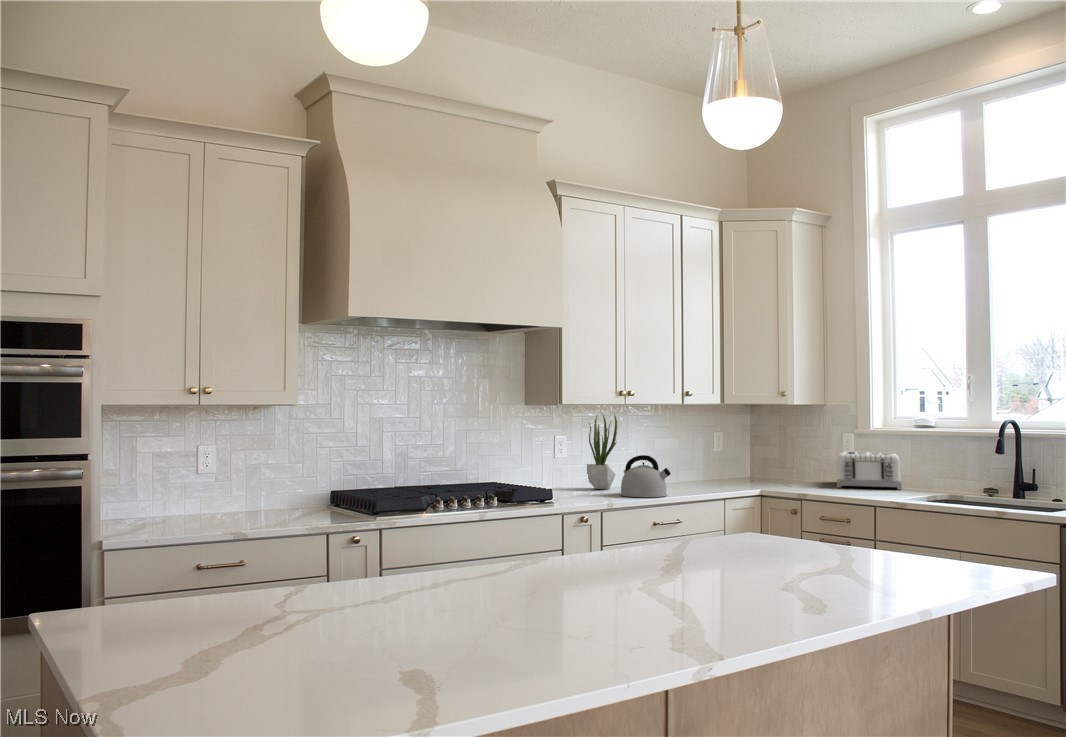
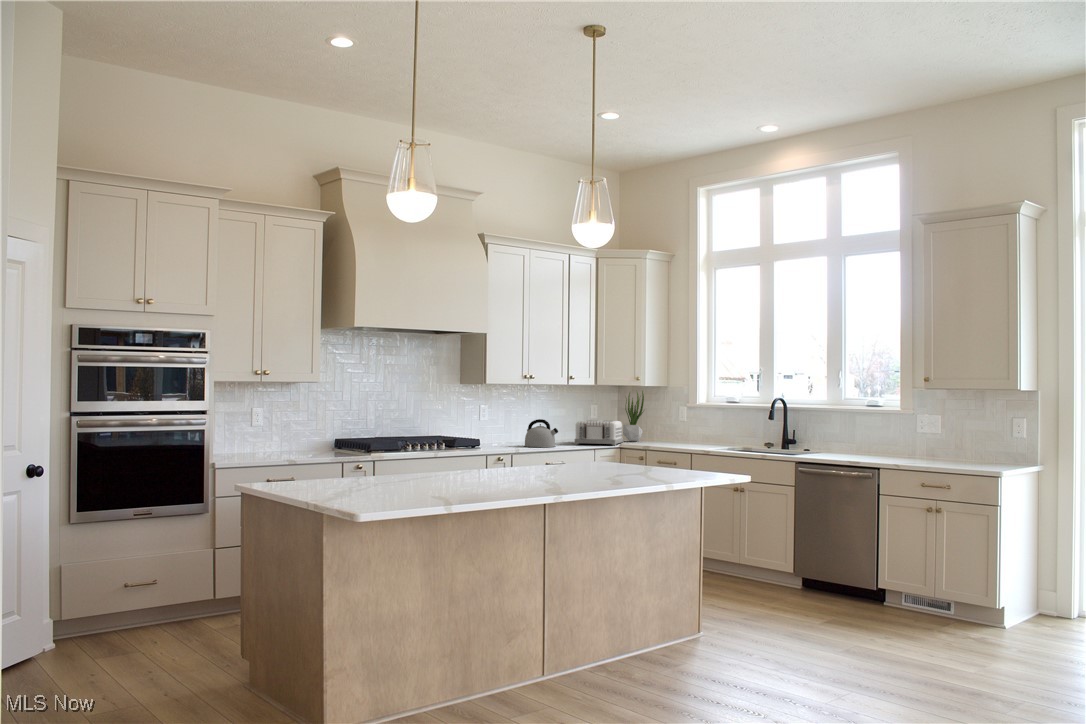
potted plant: present [586,414,617,489] -> present [623,391,644,441]
toaster: present [837,452,902,489] -> present [575,420,623,445]

